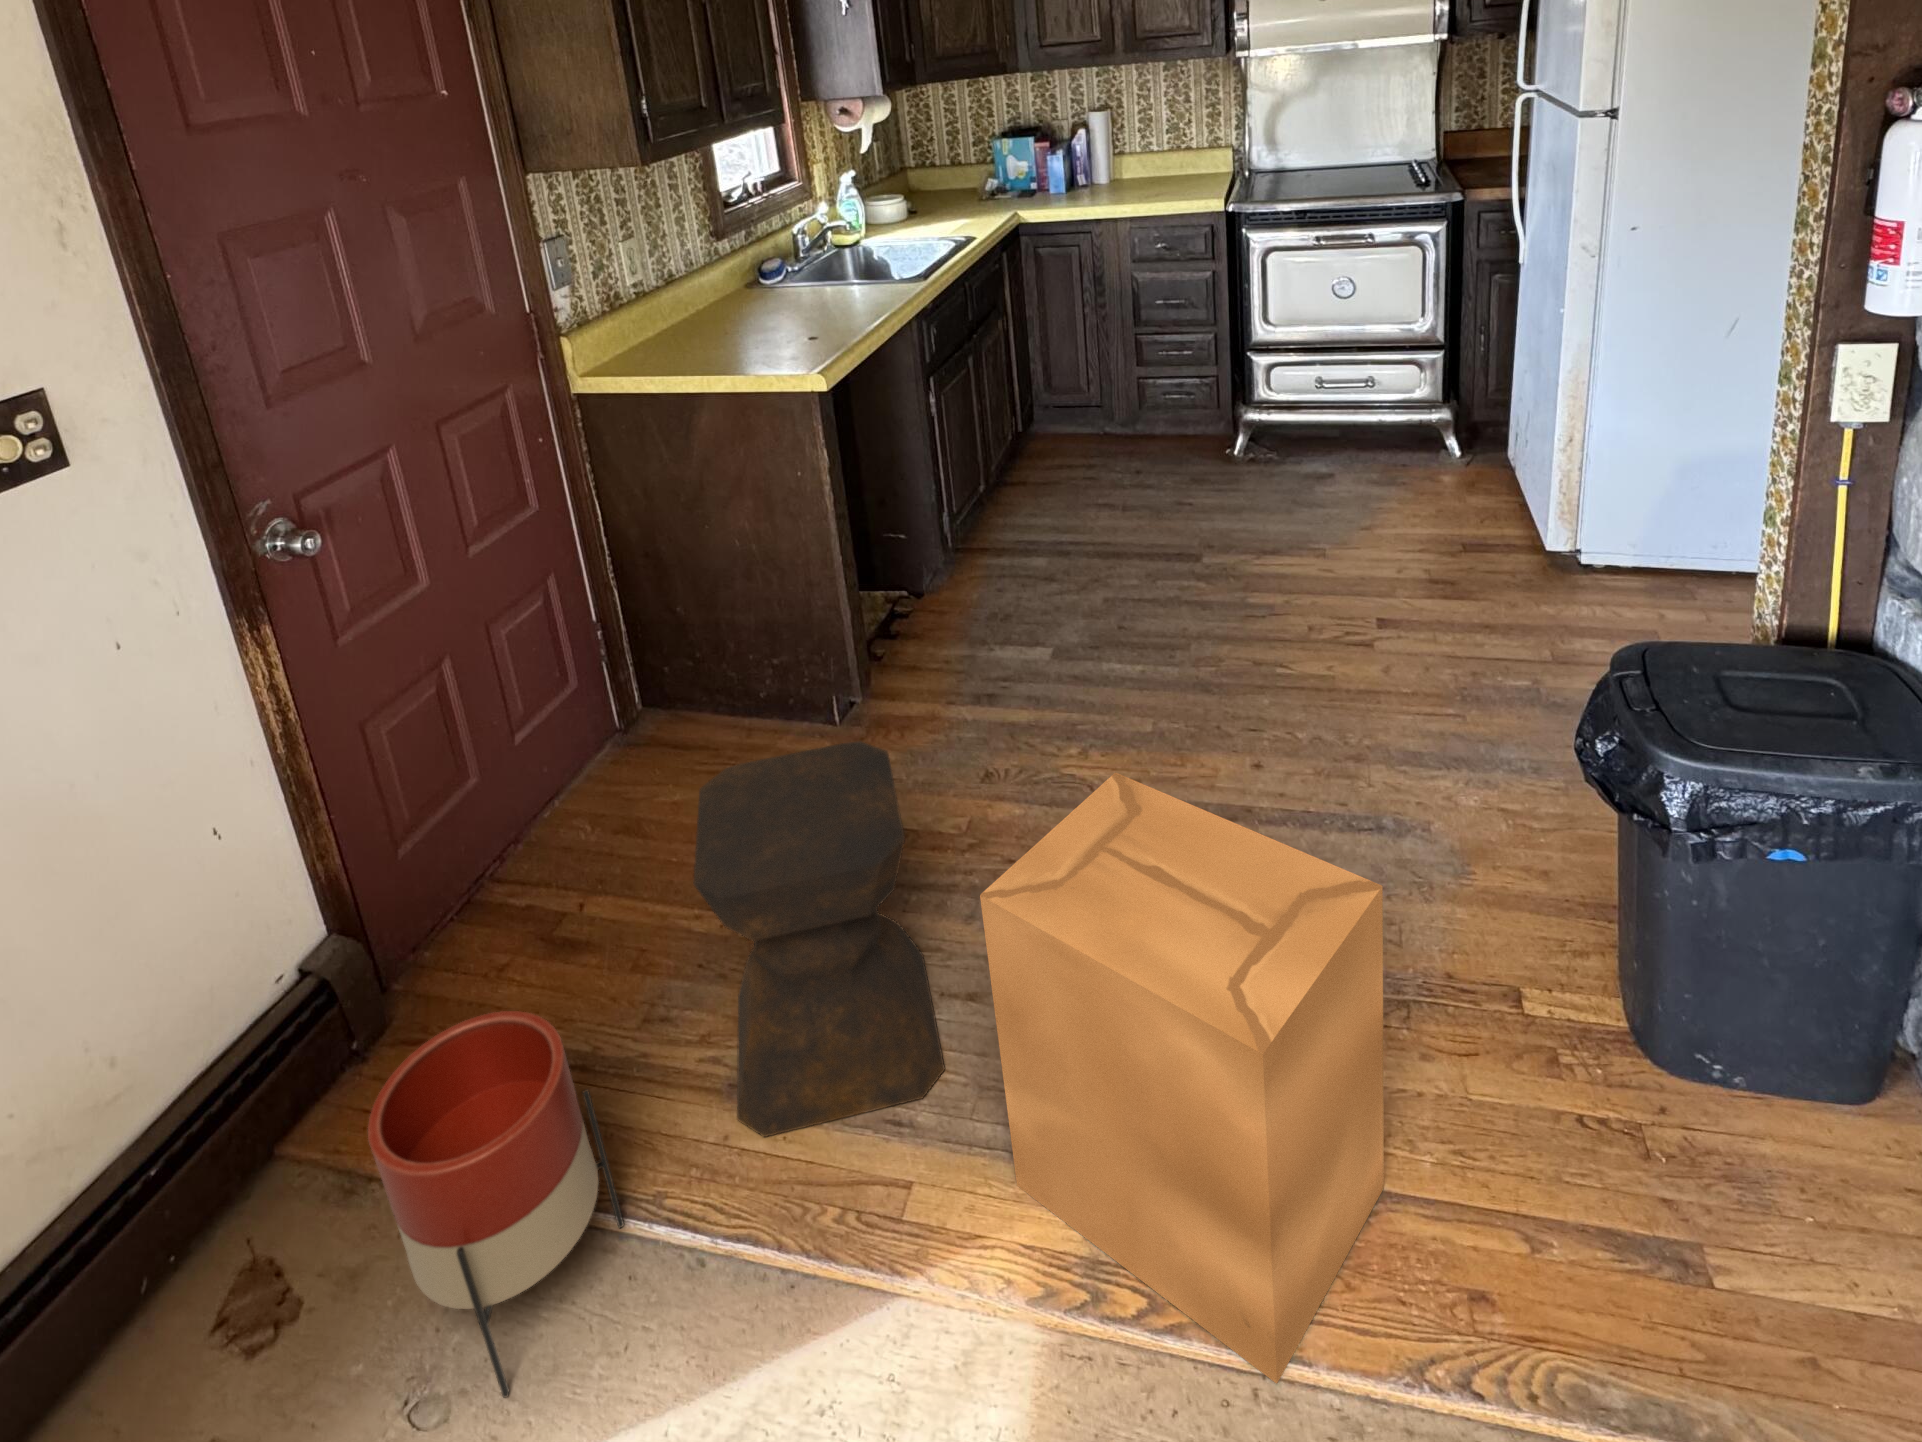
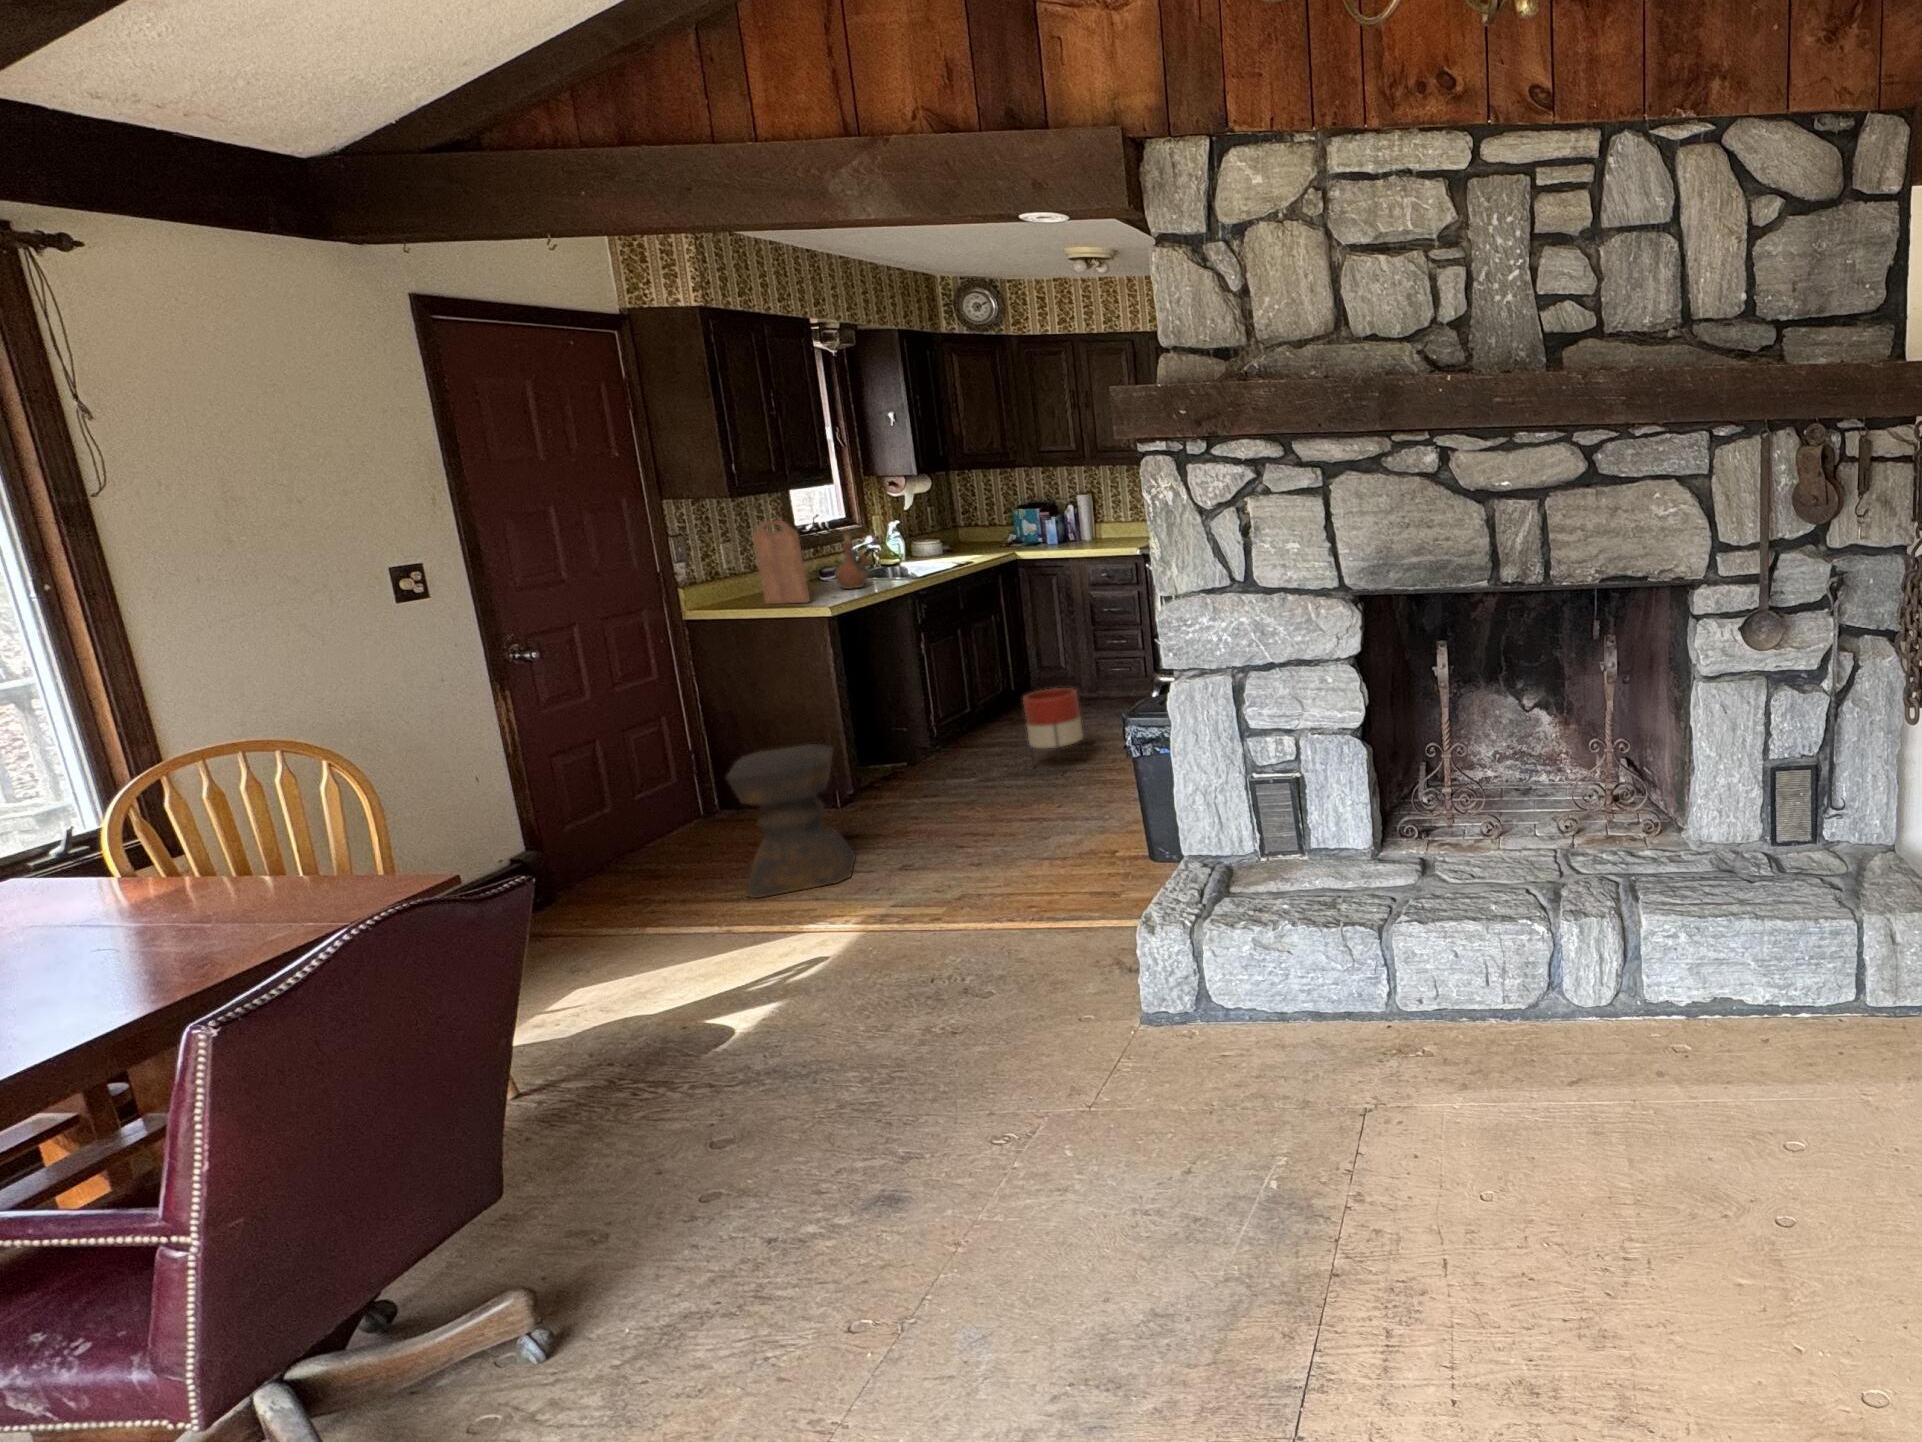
cutting board: none [677,207,779,363] -> present [753,520,810,604]
ceramic pitcher: none [799,215,853,316] -> present [834,533,868,589]
cardboard box: present [980,772,1384,1384] -> none [844,732,1021,911]
planter: present [368,1011,624,1397] -> present [1023,688,1083,768]

